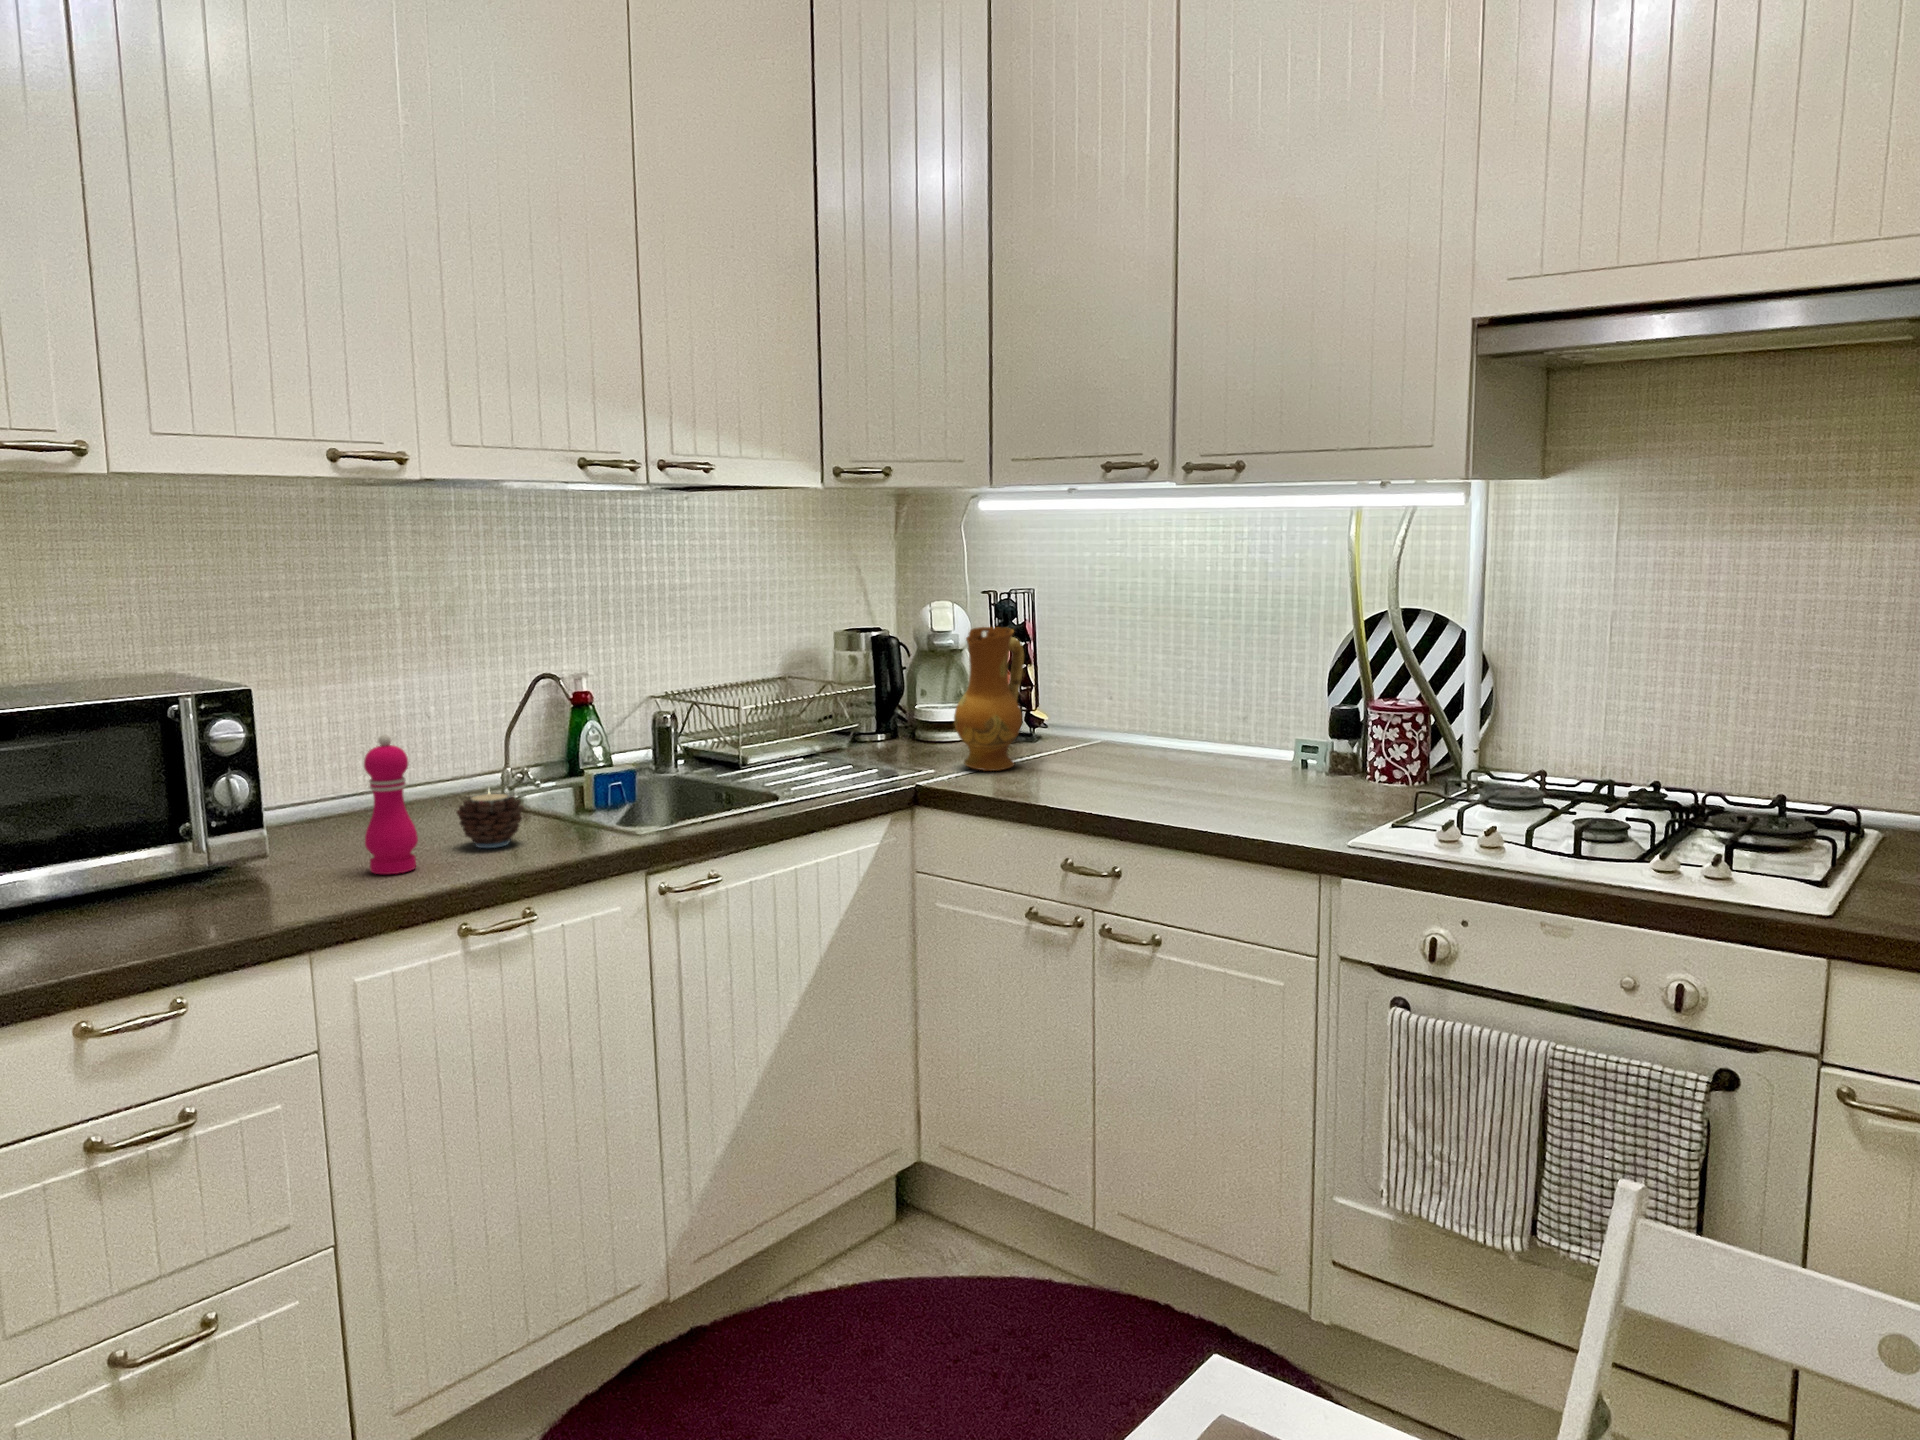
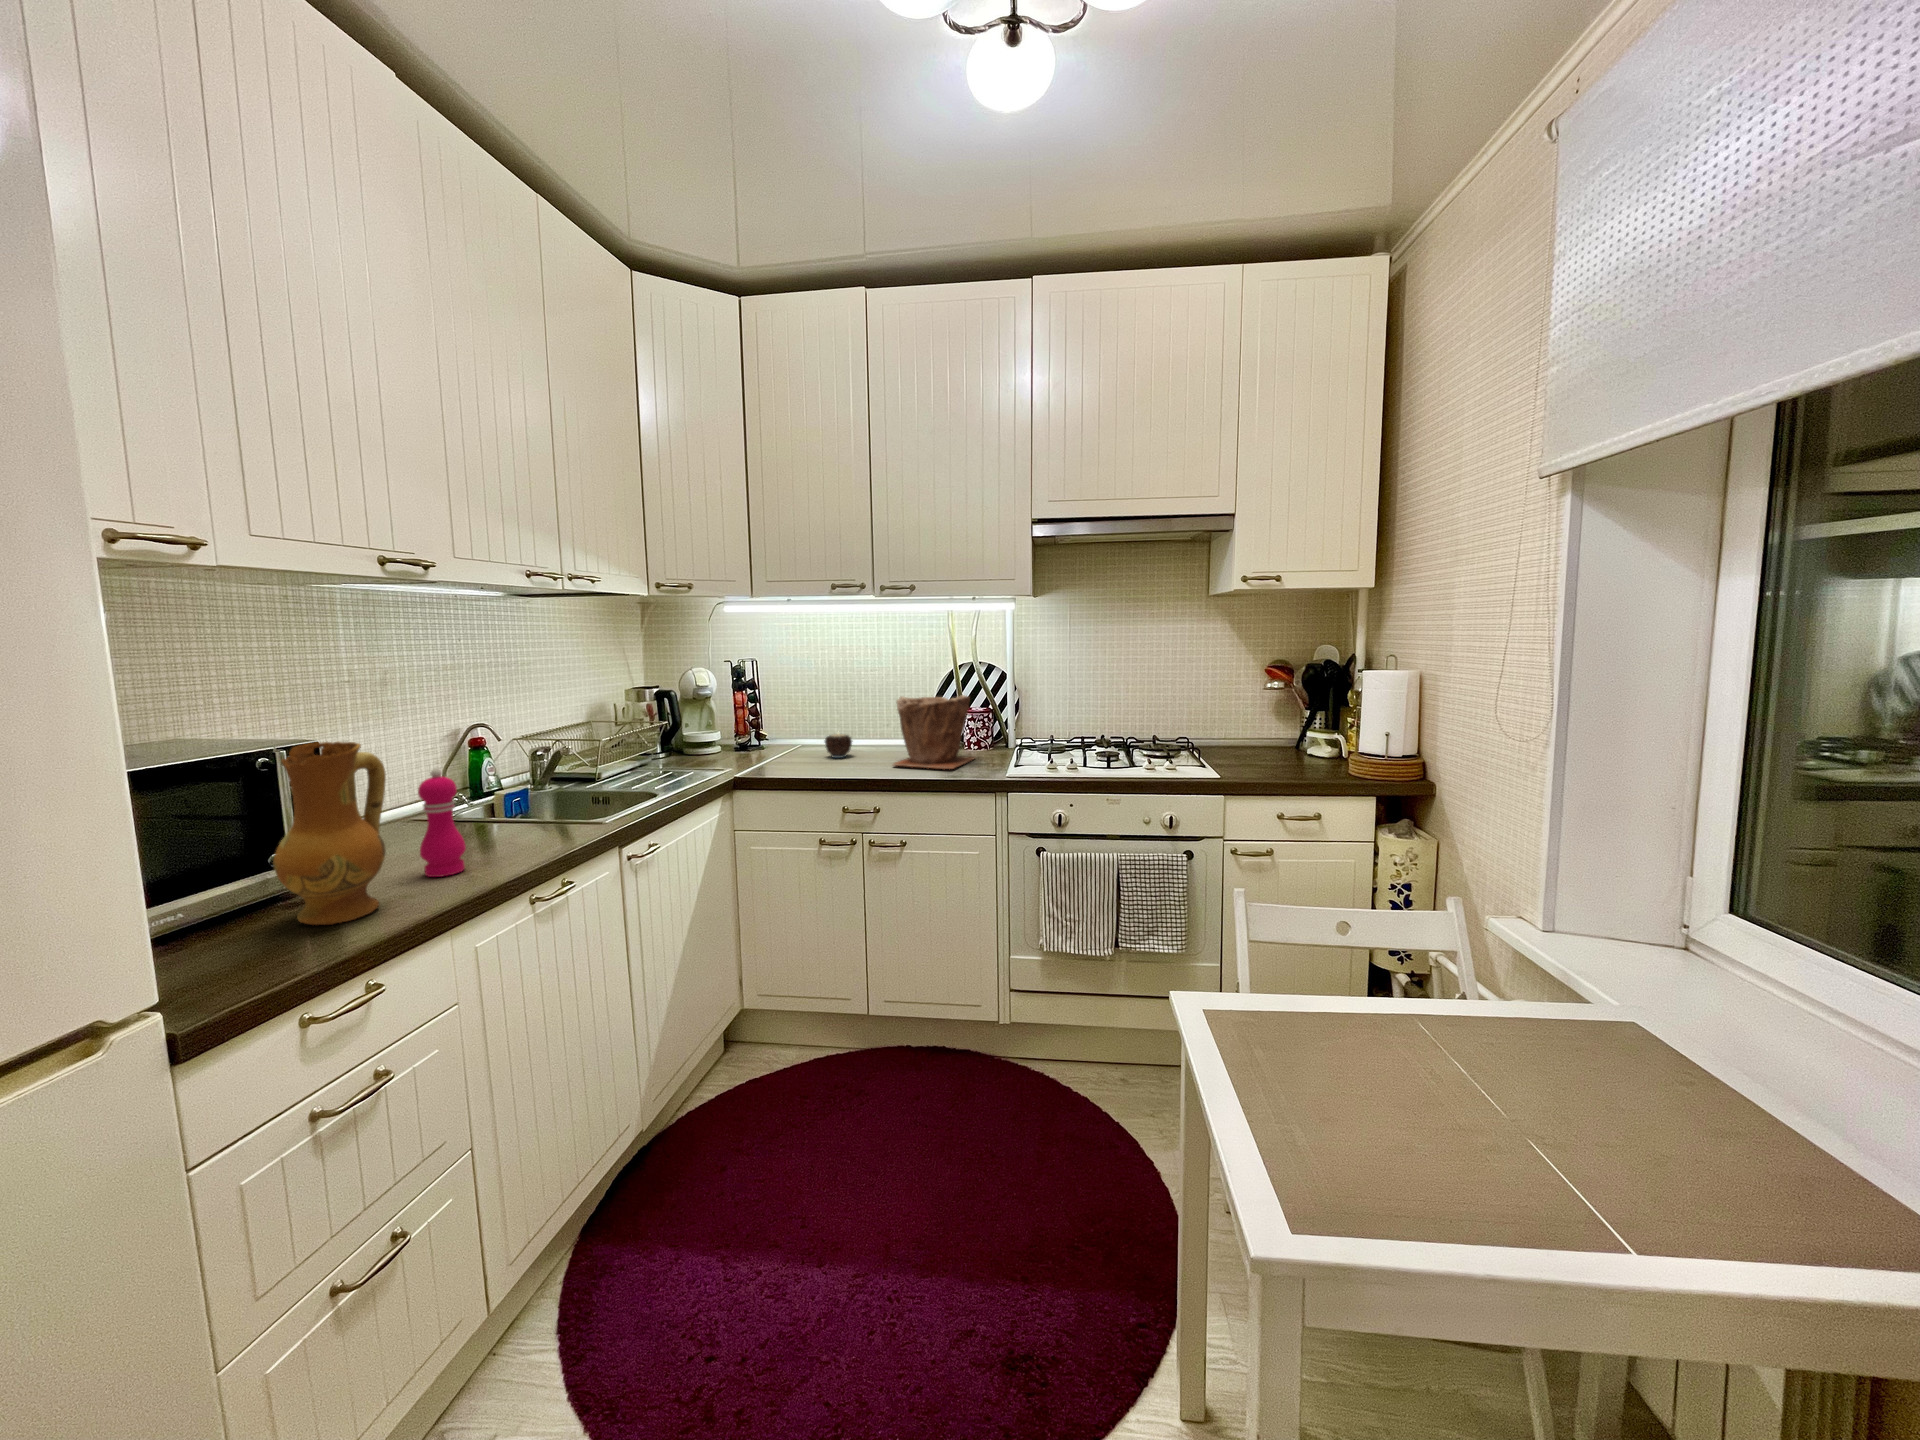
ceramic jug: present [954,627,1024,771] -> present [273,742,386,925]
plant pot: none [1169,669,1344,817] -> present [893,695,974,769]
candle: present [457,791,524,848] -> present [825,734,852,758]

